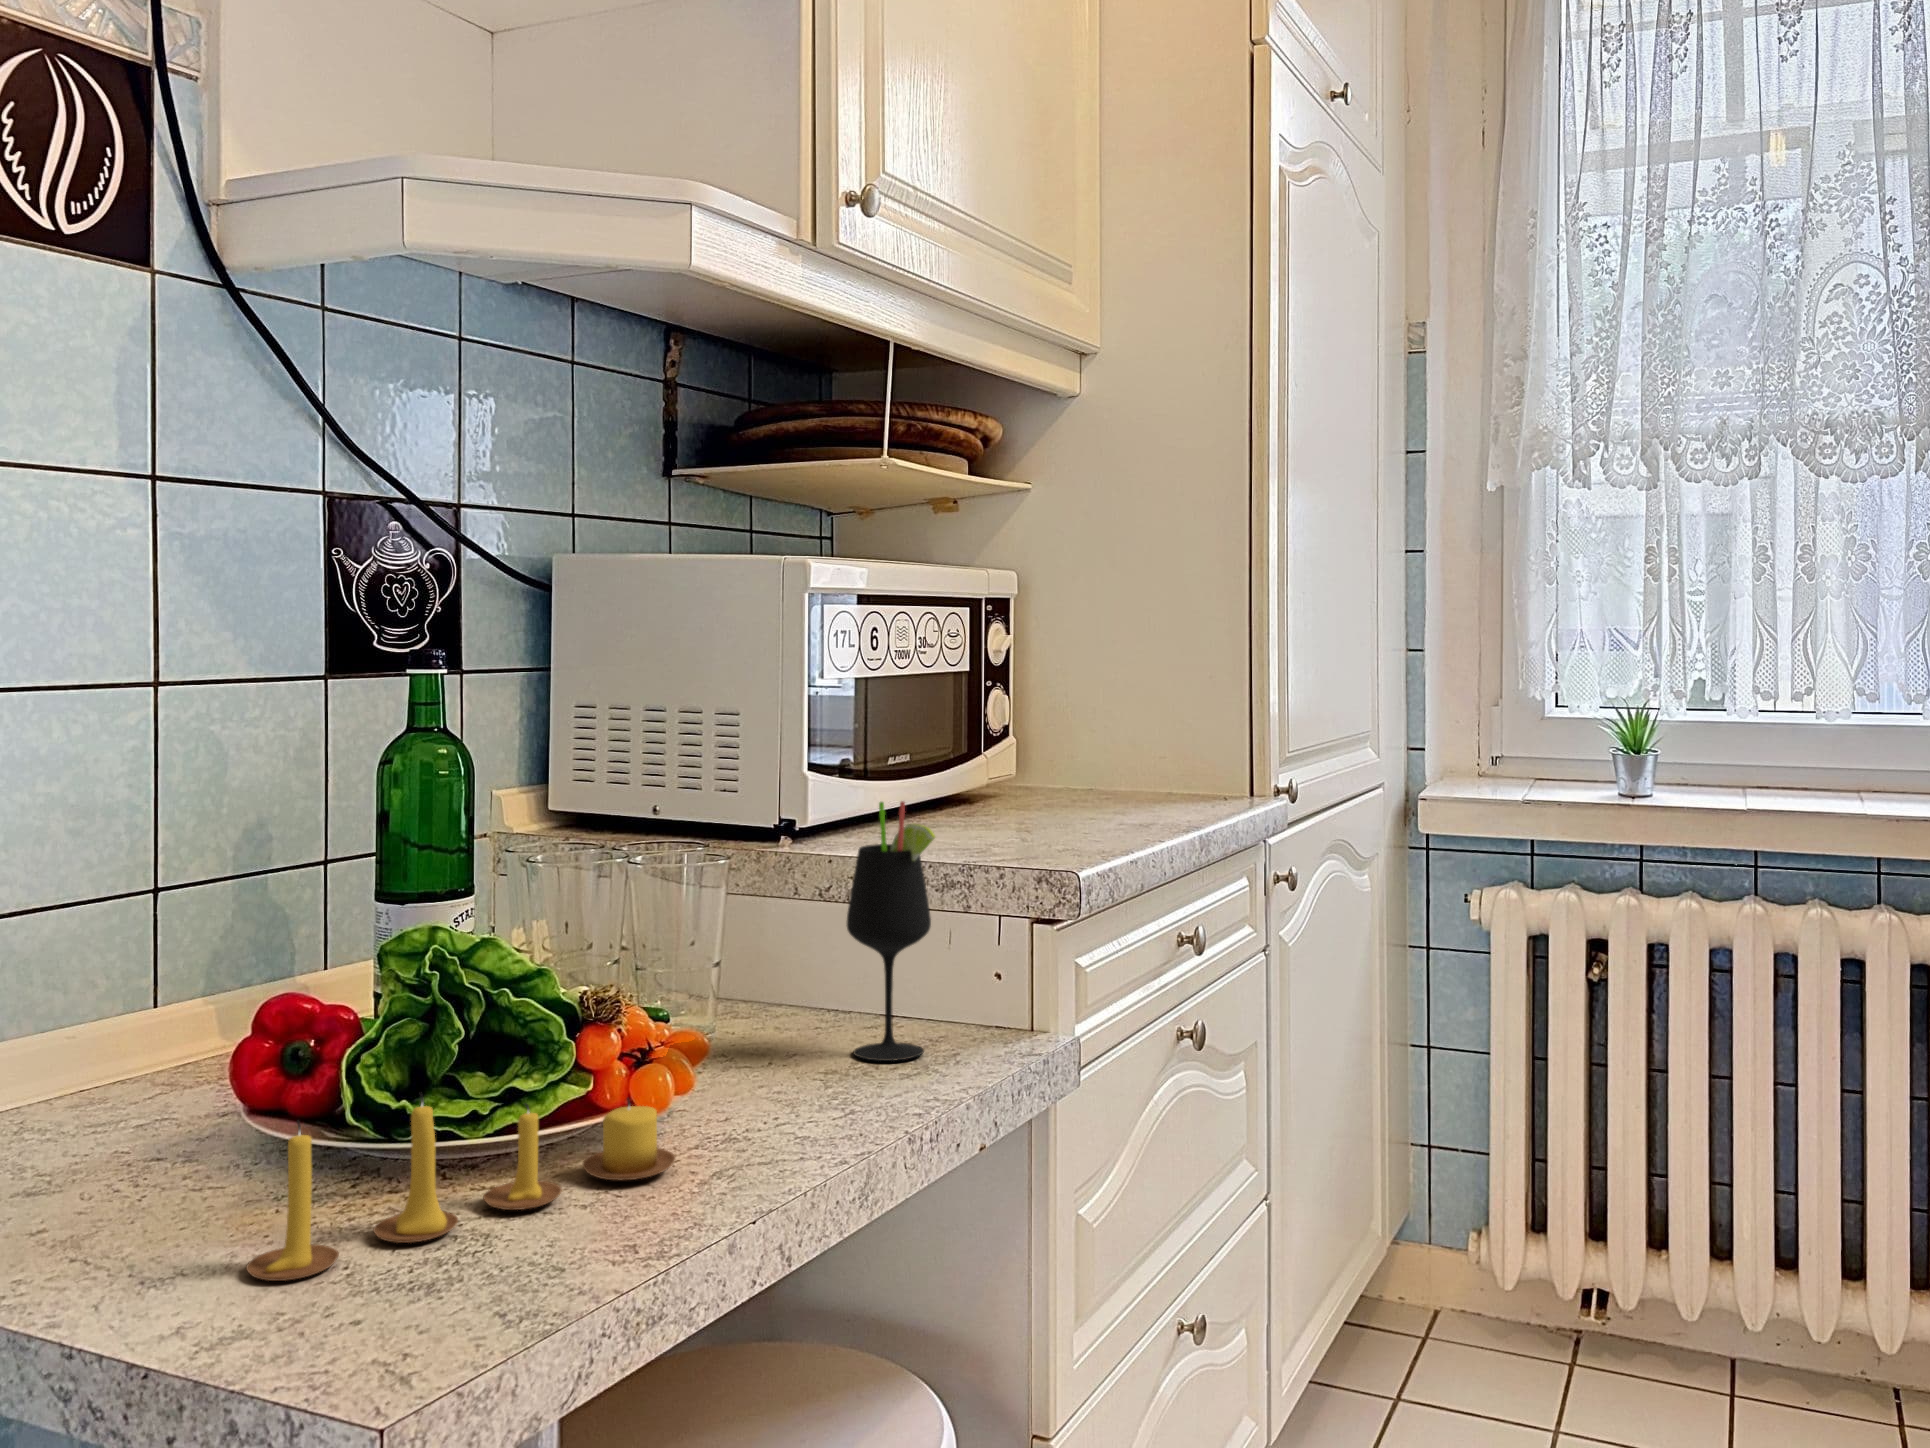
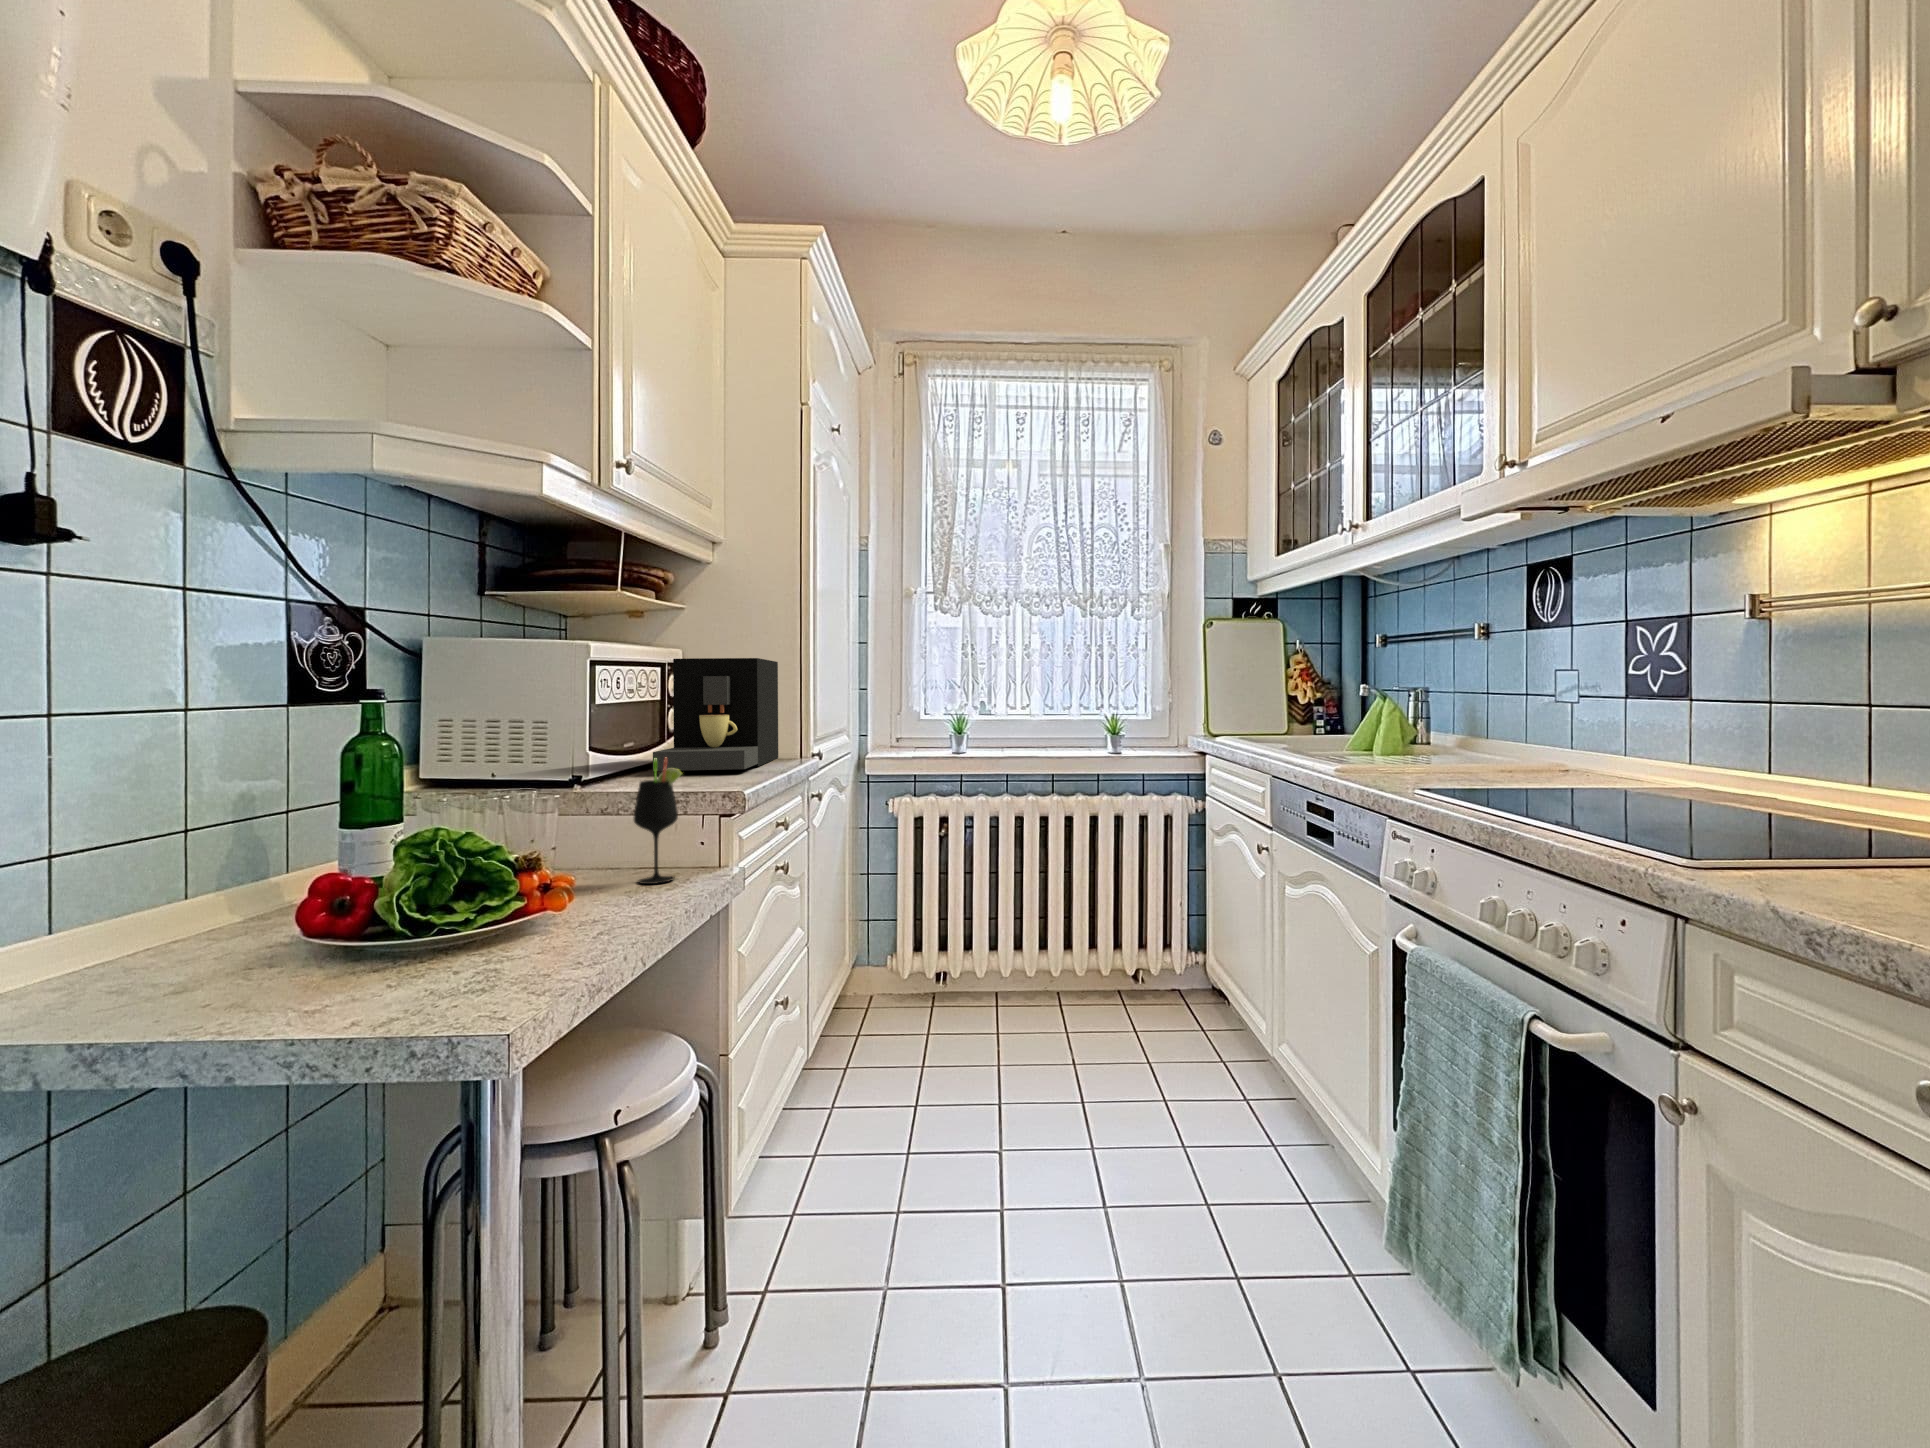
coffee maker: none [935,586,1205,824] -> present [653,658,778,771]
candle: present [246,1094,676,1281] -> none [367,901,581,1004]

